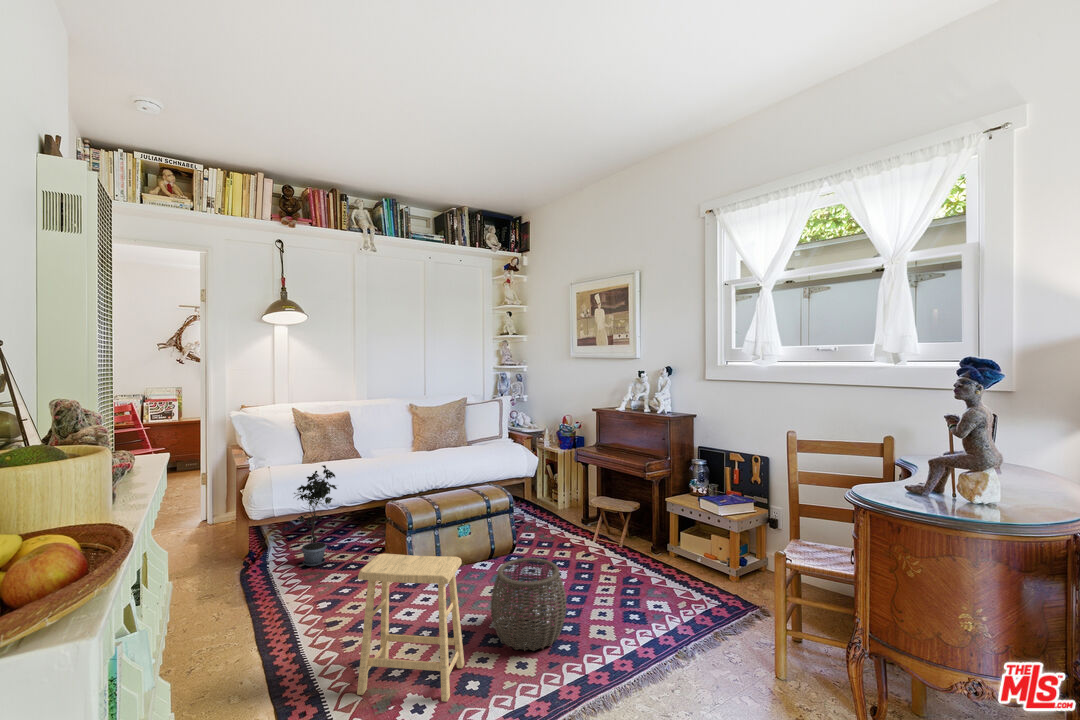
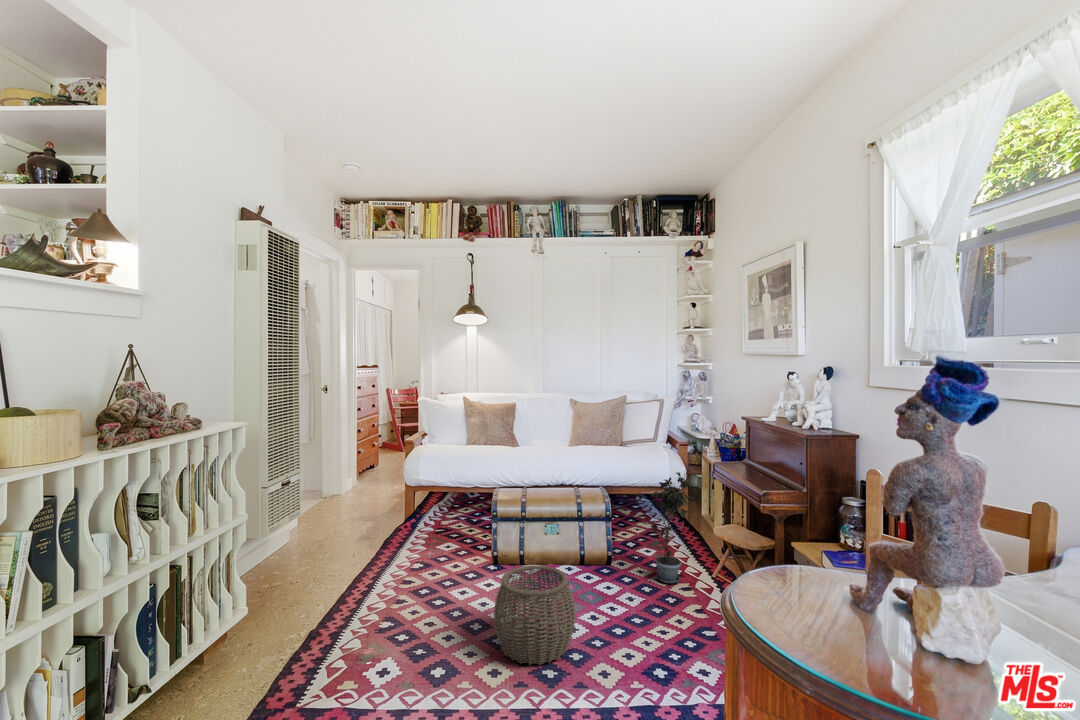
potted plant: present [294,465,337,566] -> present [648,473,693,584]
footstool: present [357,554,464,702] -> none [362,528,454,676]

